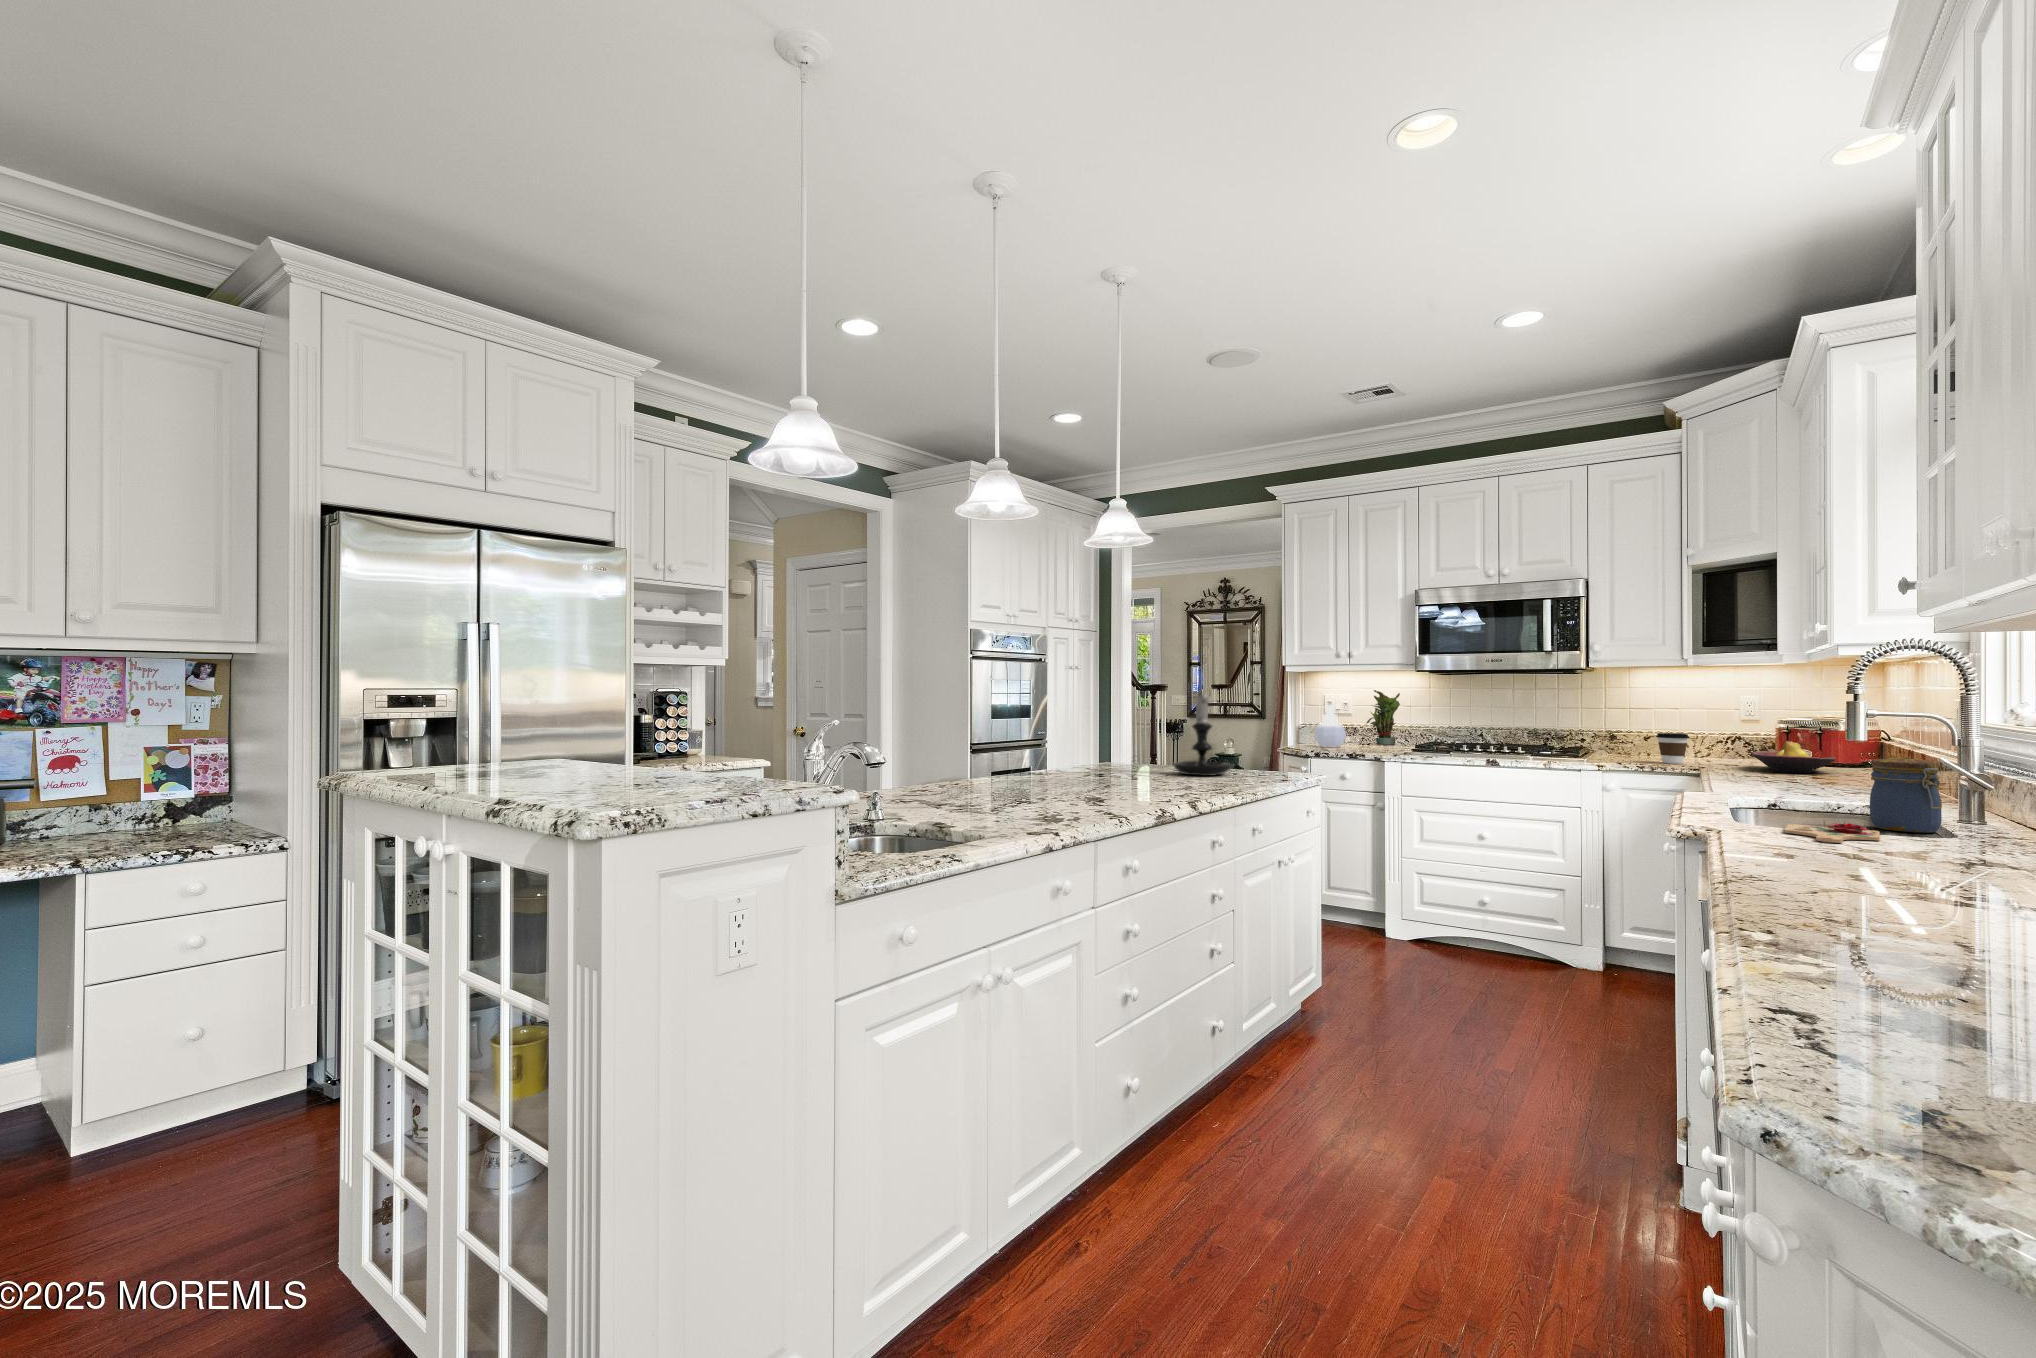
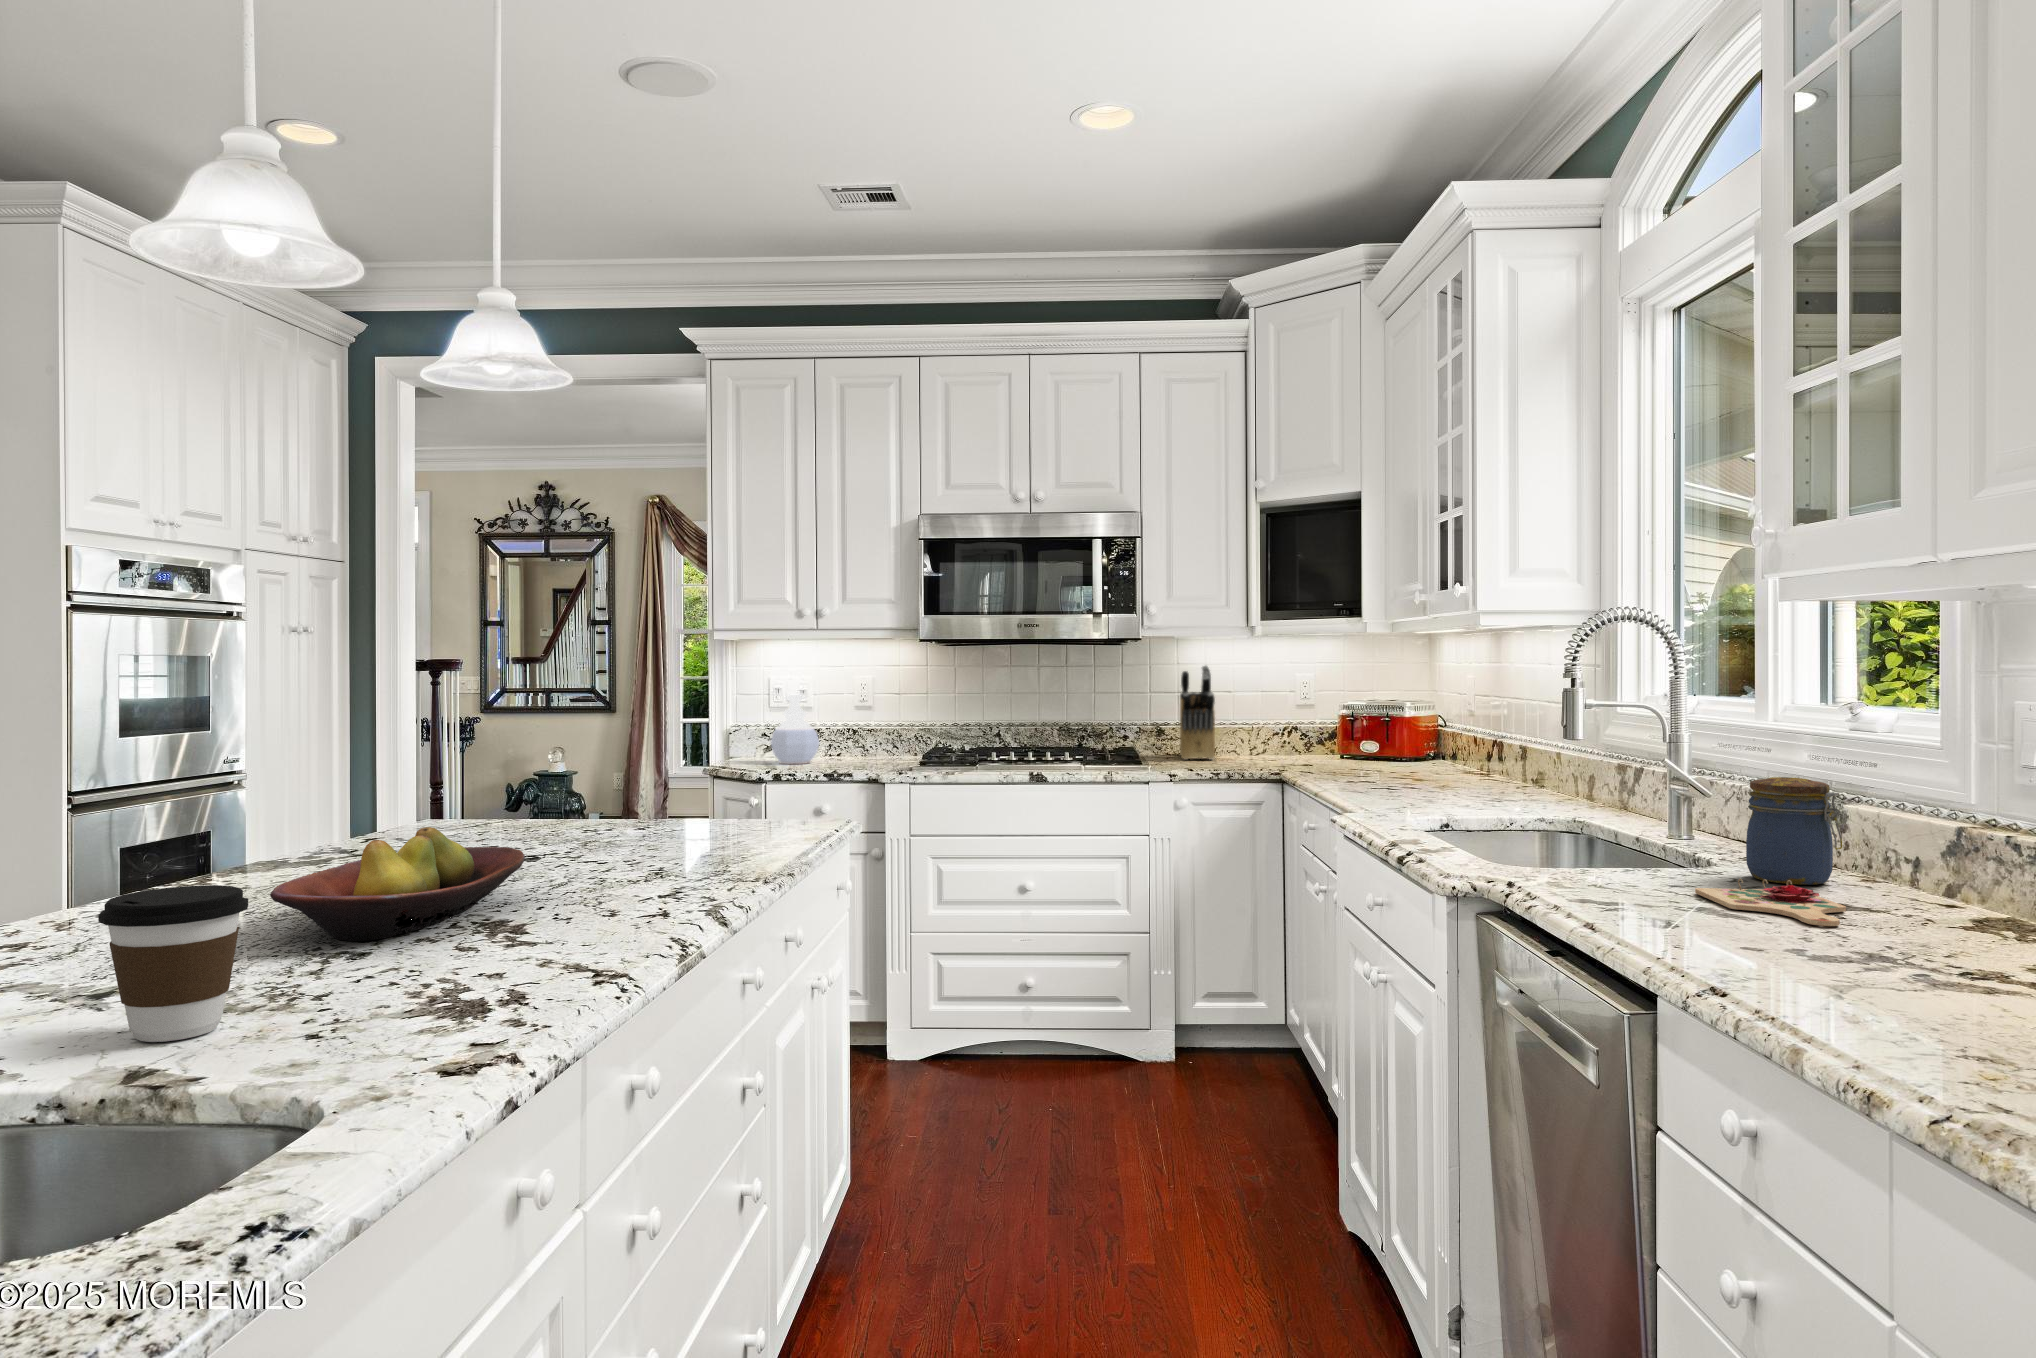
knife block: none [1615,688,1657,758] -> present [1180,666,1215,760]
potted plant: present [1366,690,1400,745] -> none [833,669,885,753]
candle holder: present [1173,694,1233,776] -> none [616,678,746,861]
coffee cup: present [1656,733,1689,764] -> present [98,885,248,1042]
fruit bowl: present [1751,741,1836,773] -> present [270,827,525,941]

